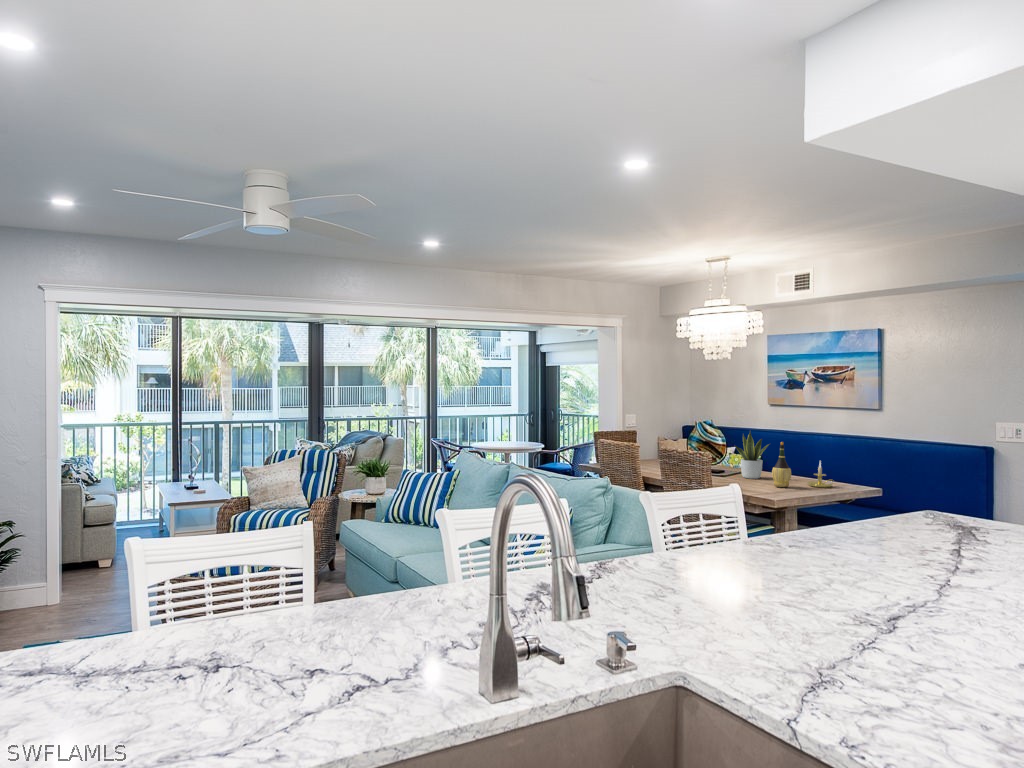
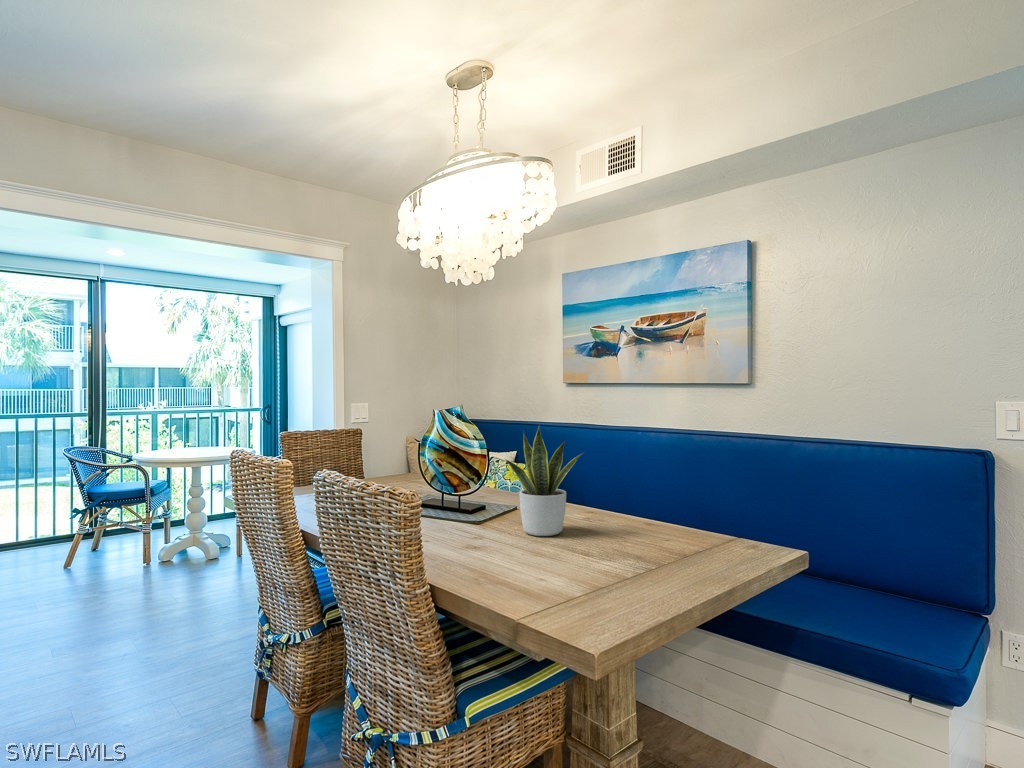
wine bottle: present [772,442,791,487] -> none [596,454,645,577]
candle holder: present [807,463,833,488] -> none [673,494,745,565]

